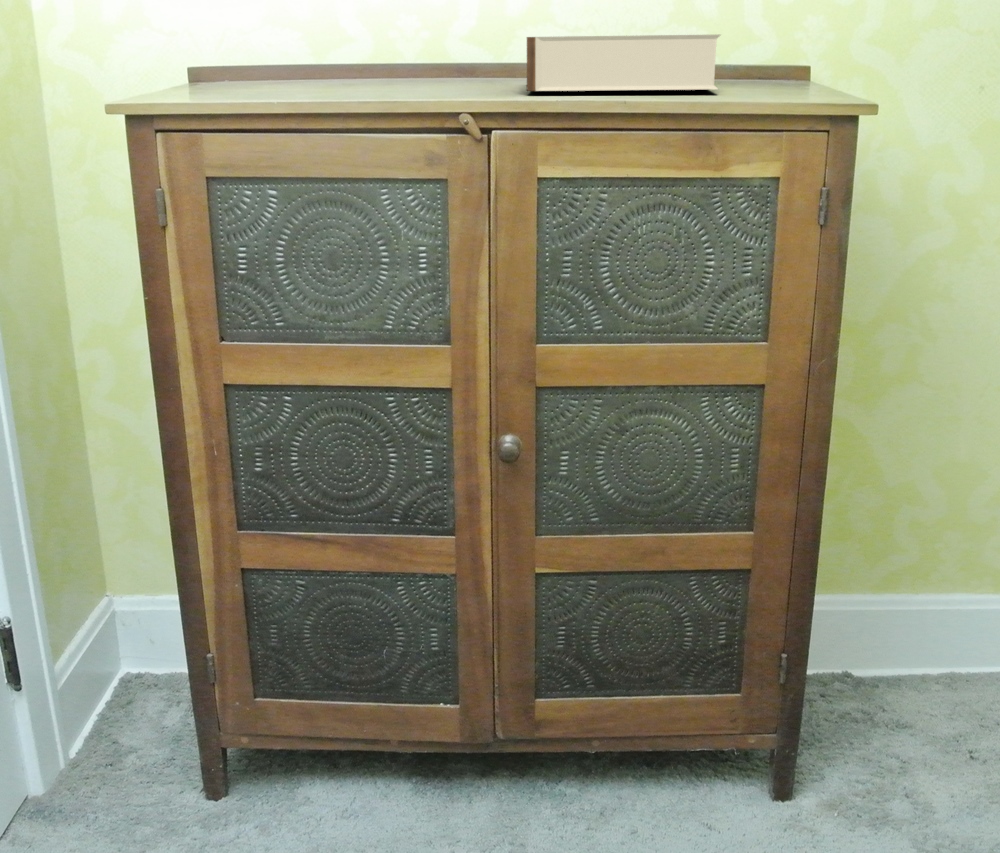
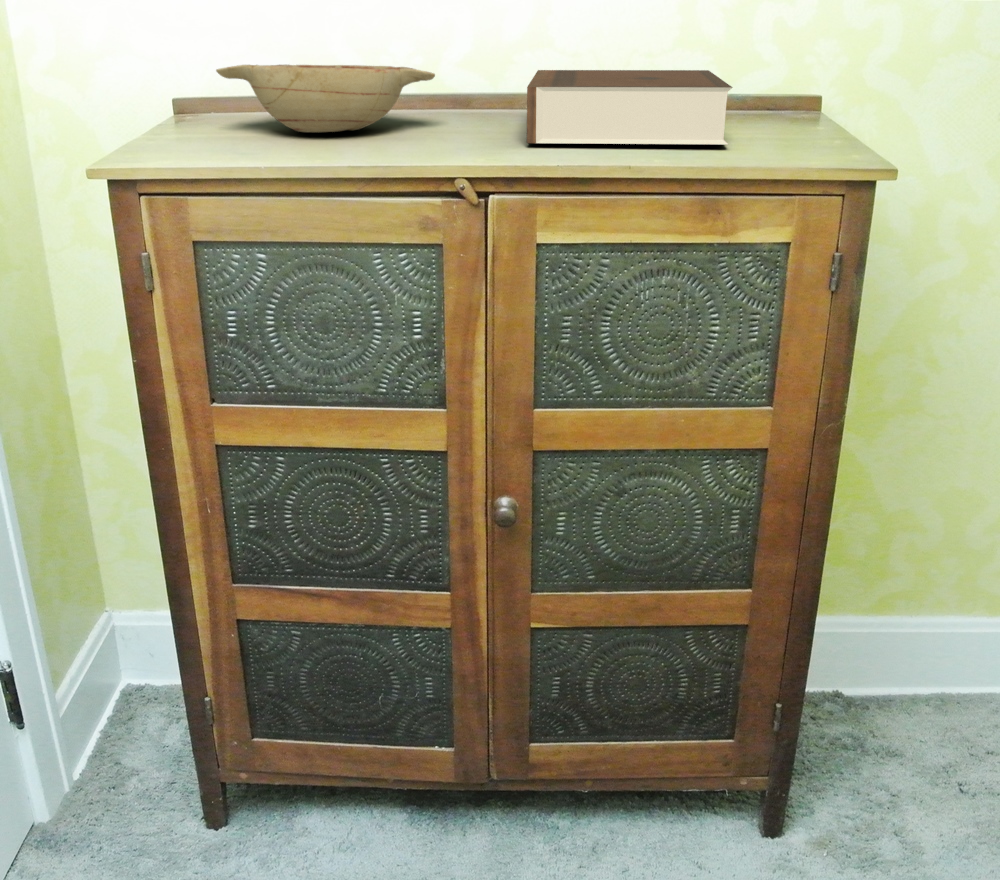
decorative bowl: none [230,21,439,90] -> present [216,65,435,132]

